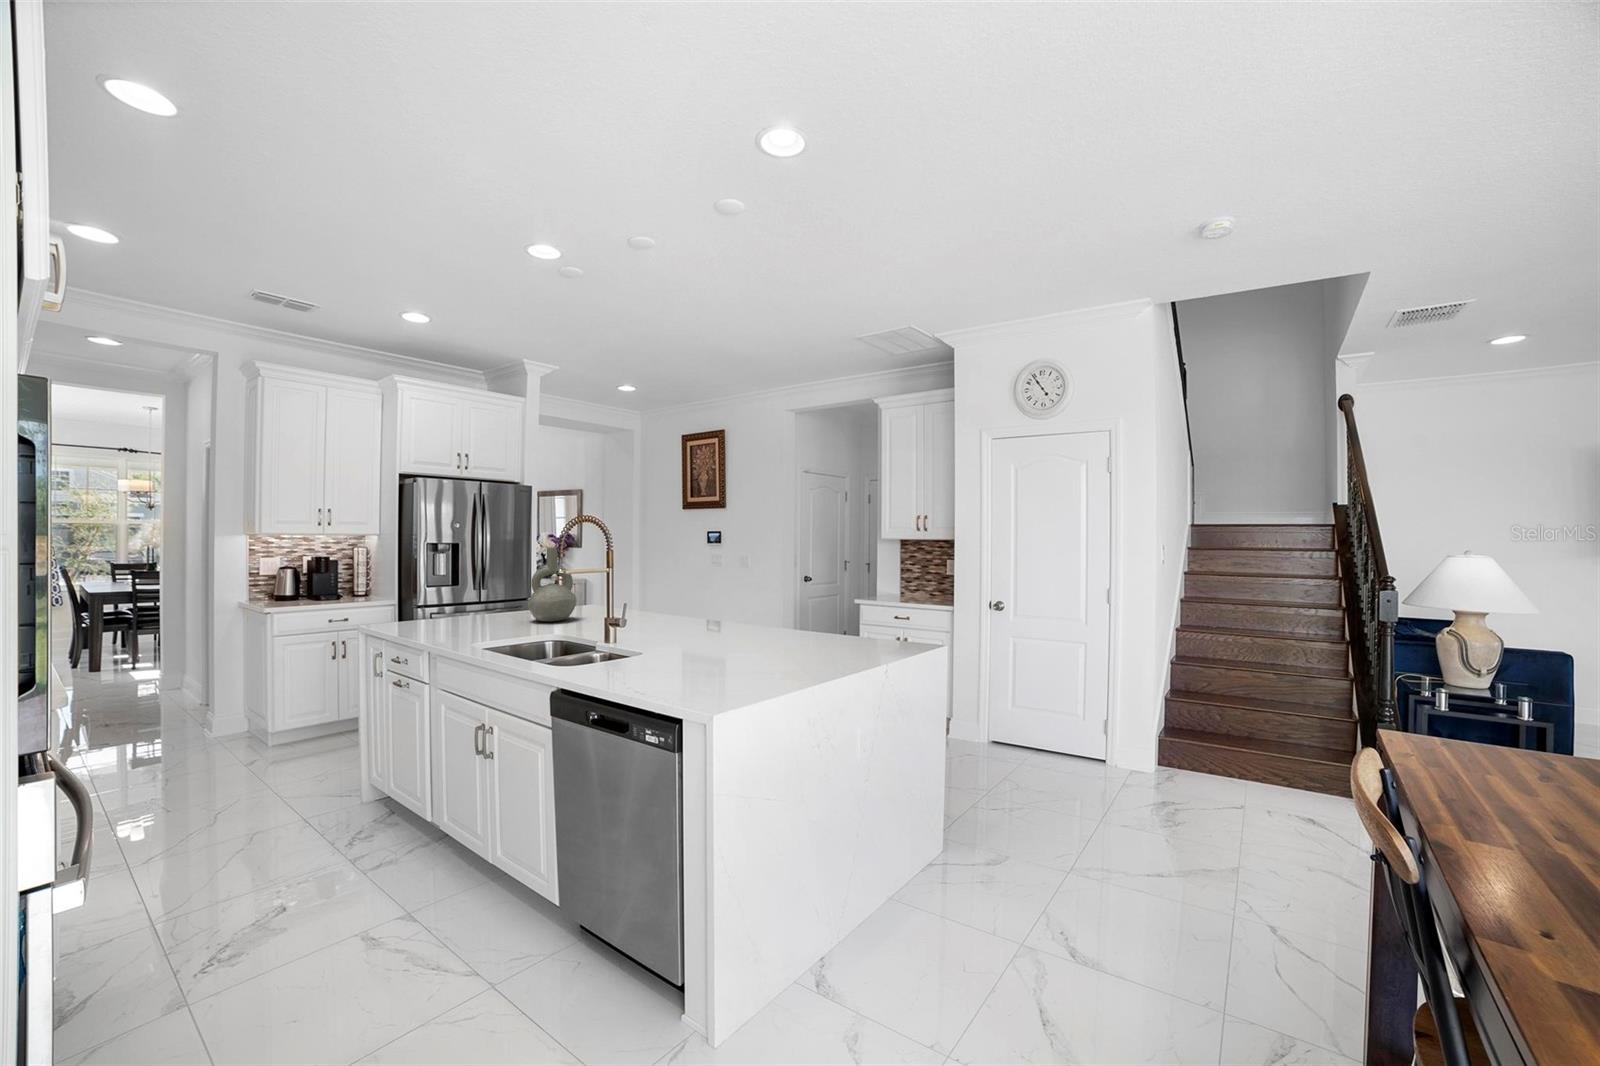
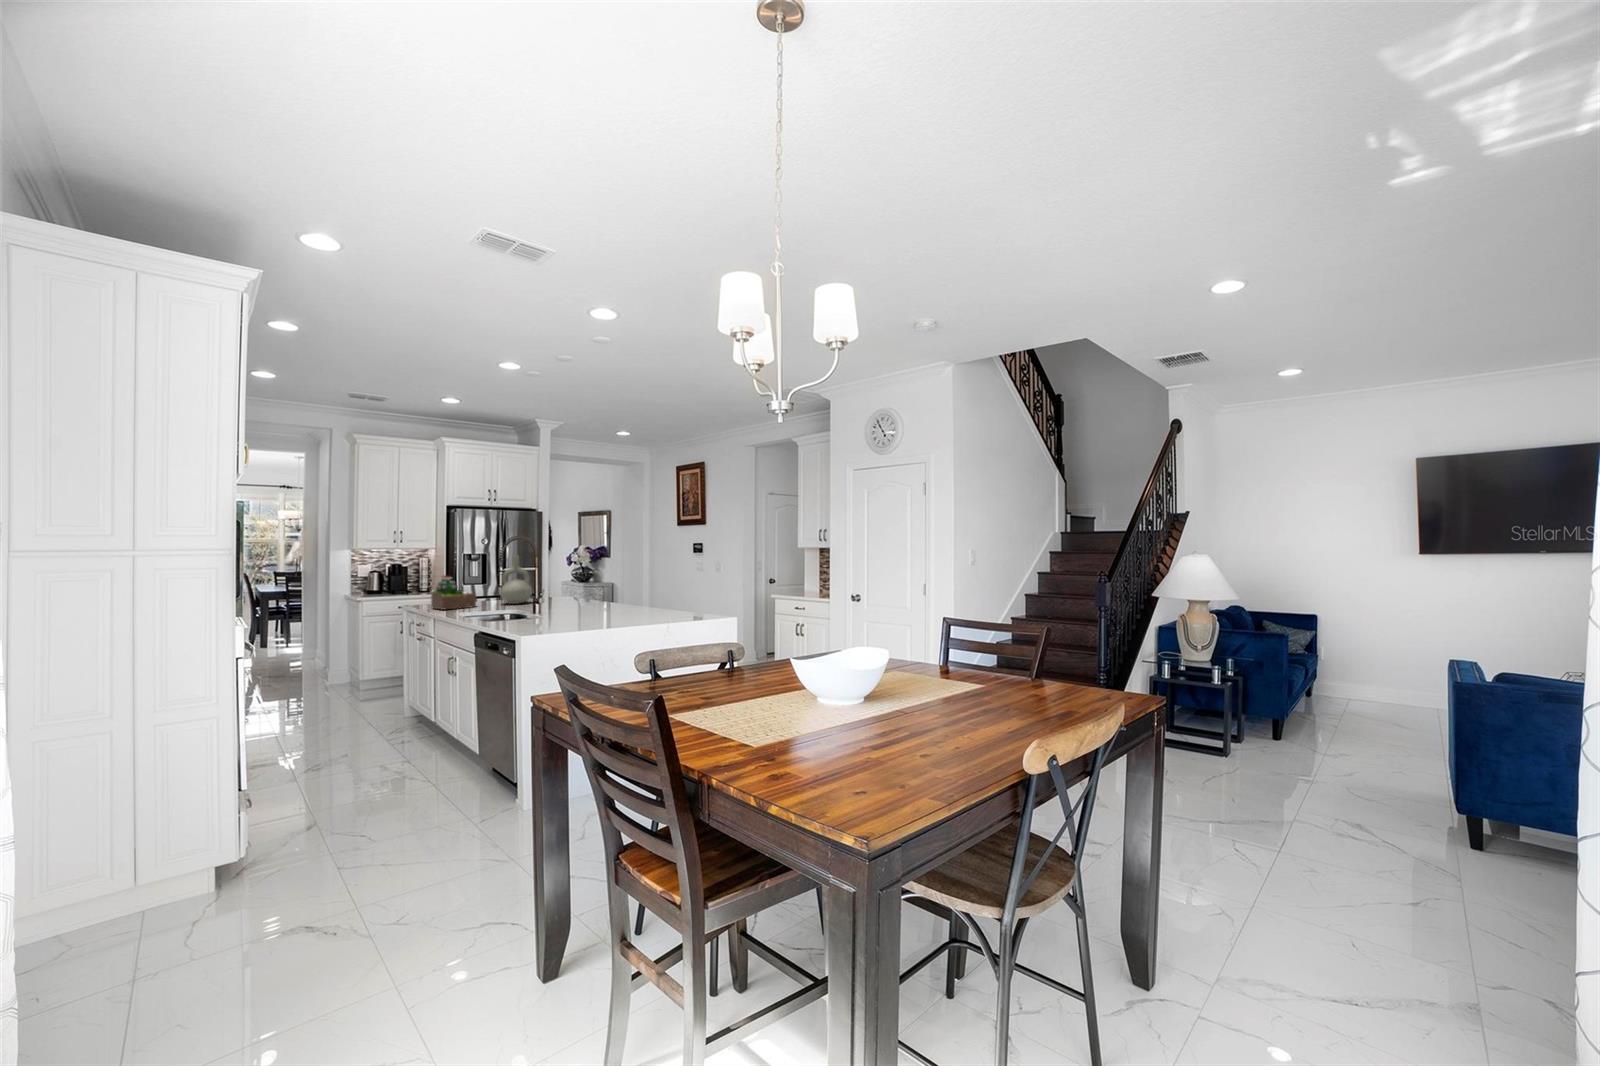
succulent plant: none [423,579,495,634] -> present [431,575,476,609]

